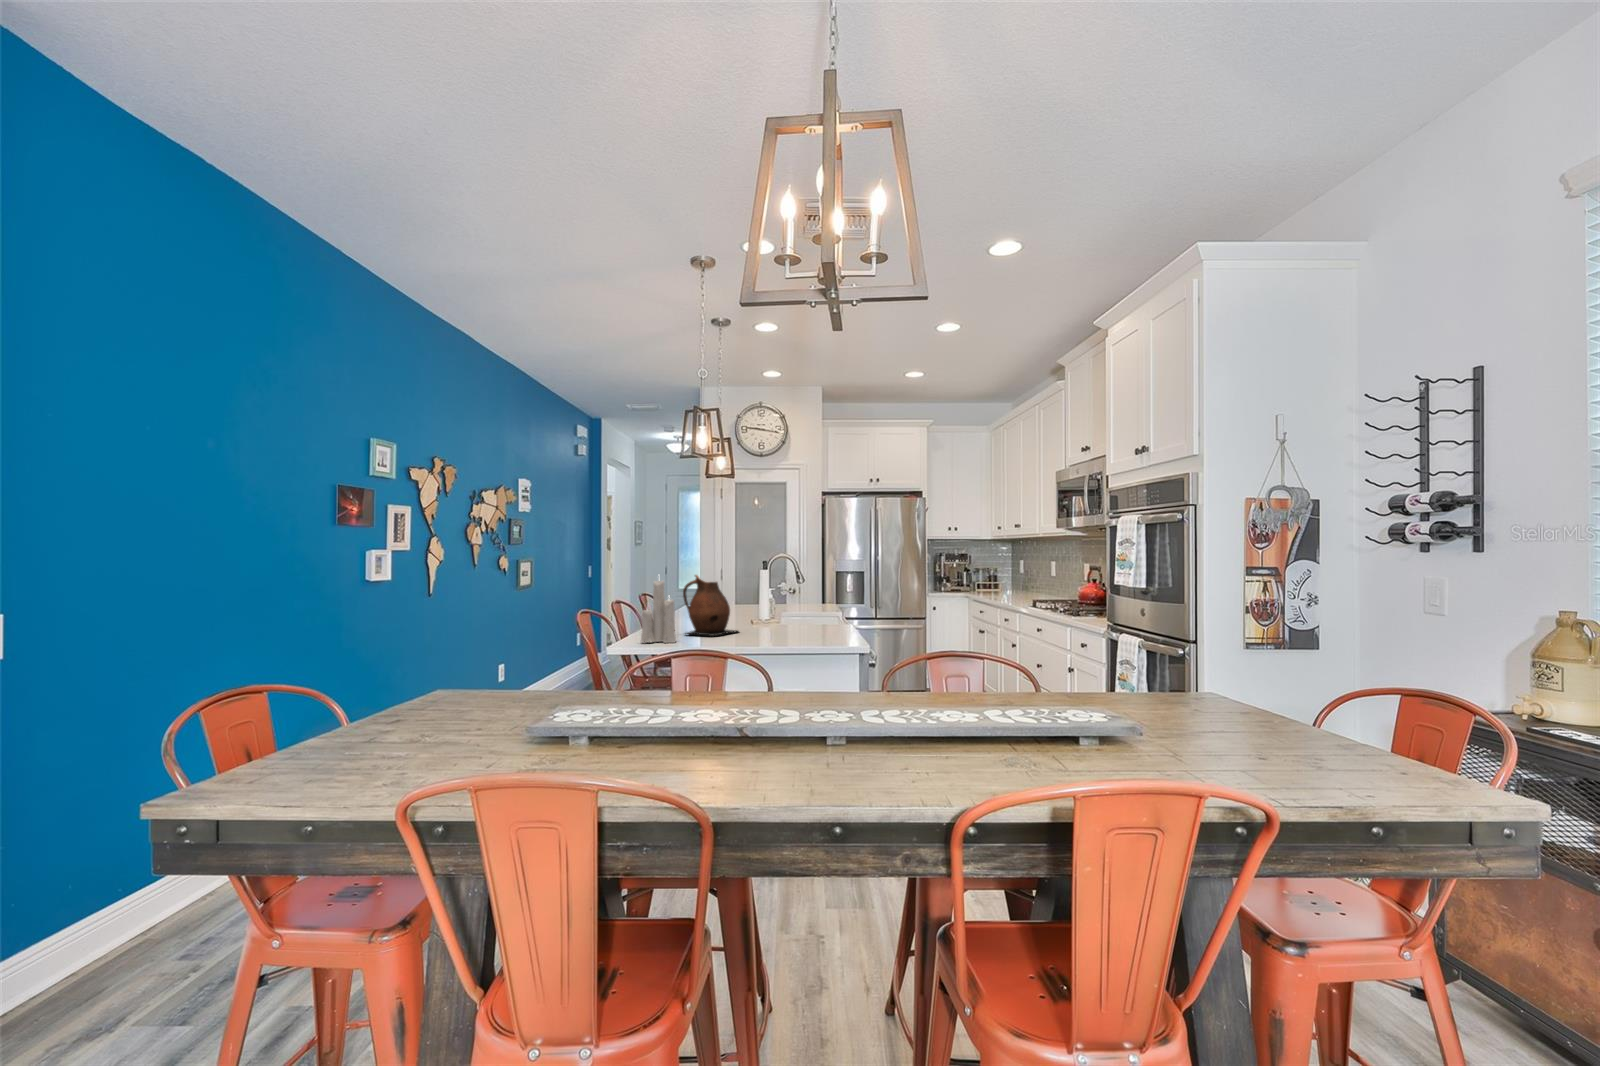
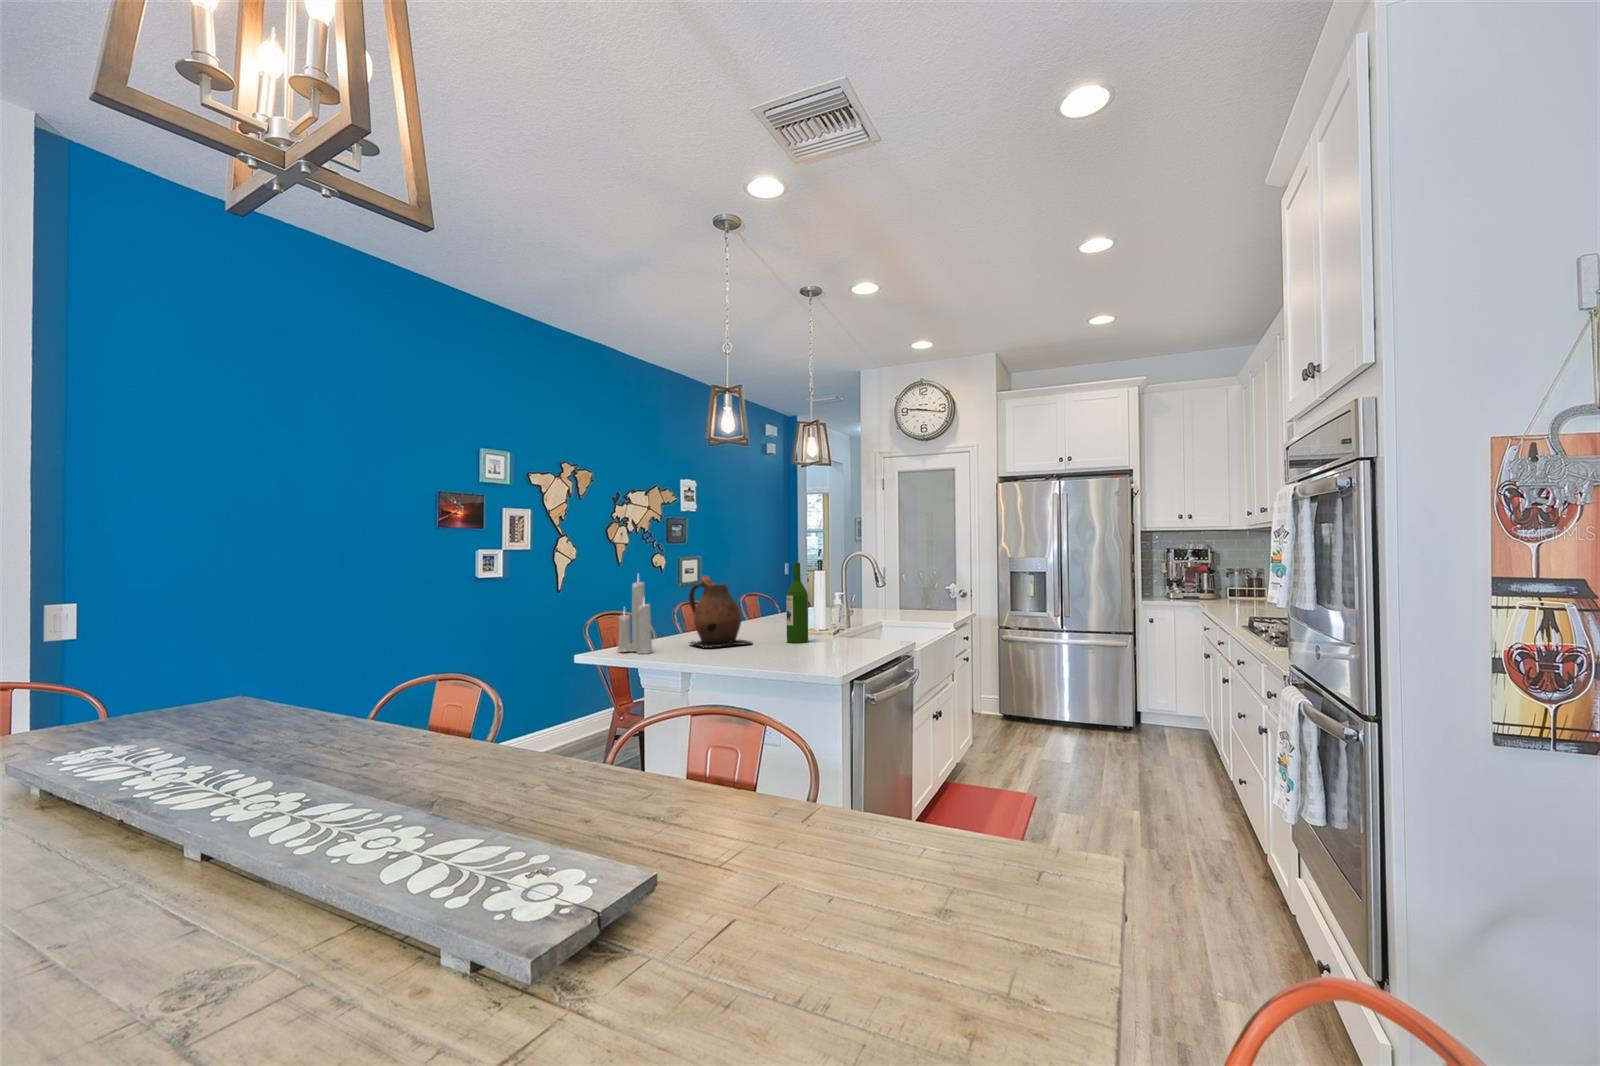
wine bottle: none [761,563,778,629] -> present [786,563,808,643]

